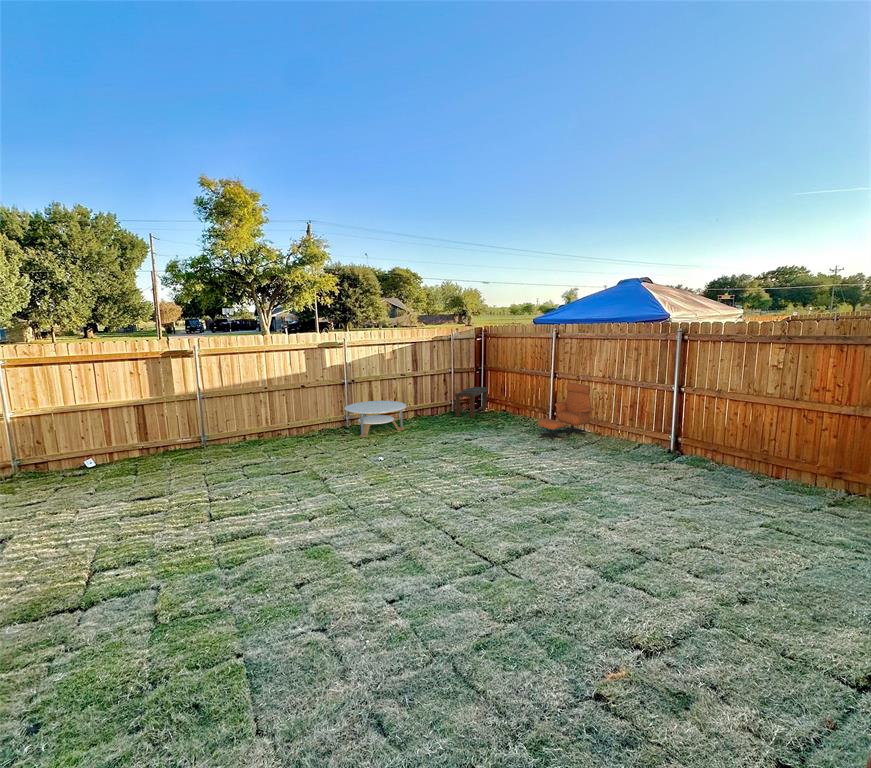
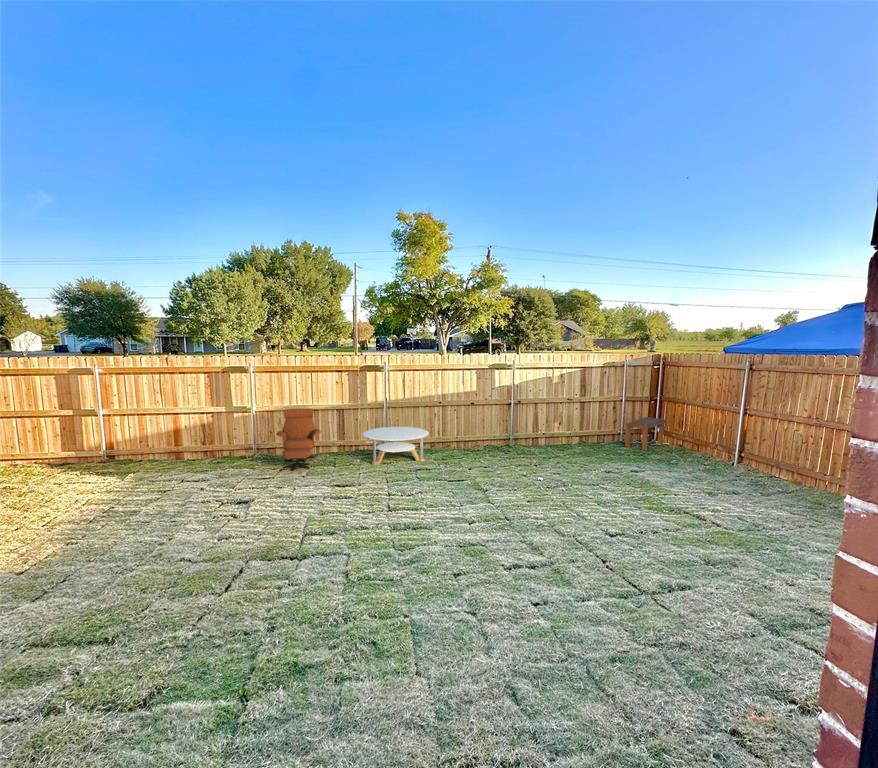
lounge chair: present [538,383,594,441] -> present [276,409,321,471]
round table: present [344,401,406,437] -> present [363,427,429,465]

